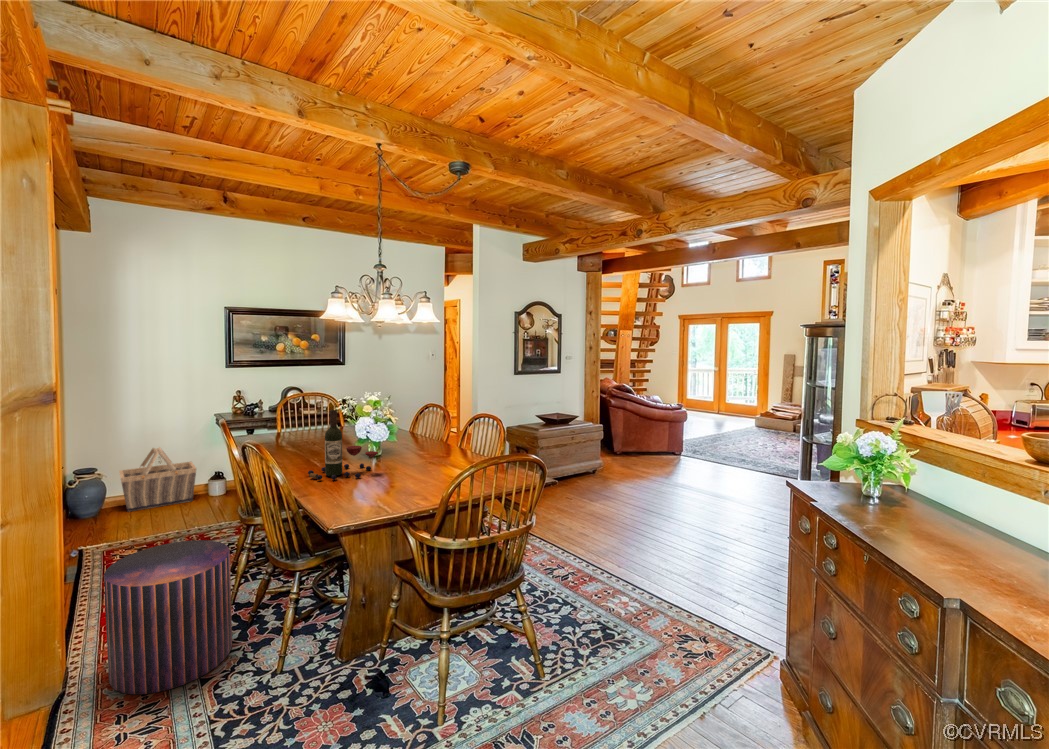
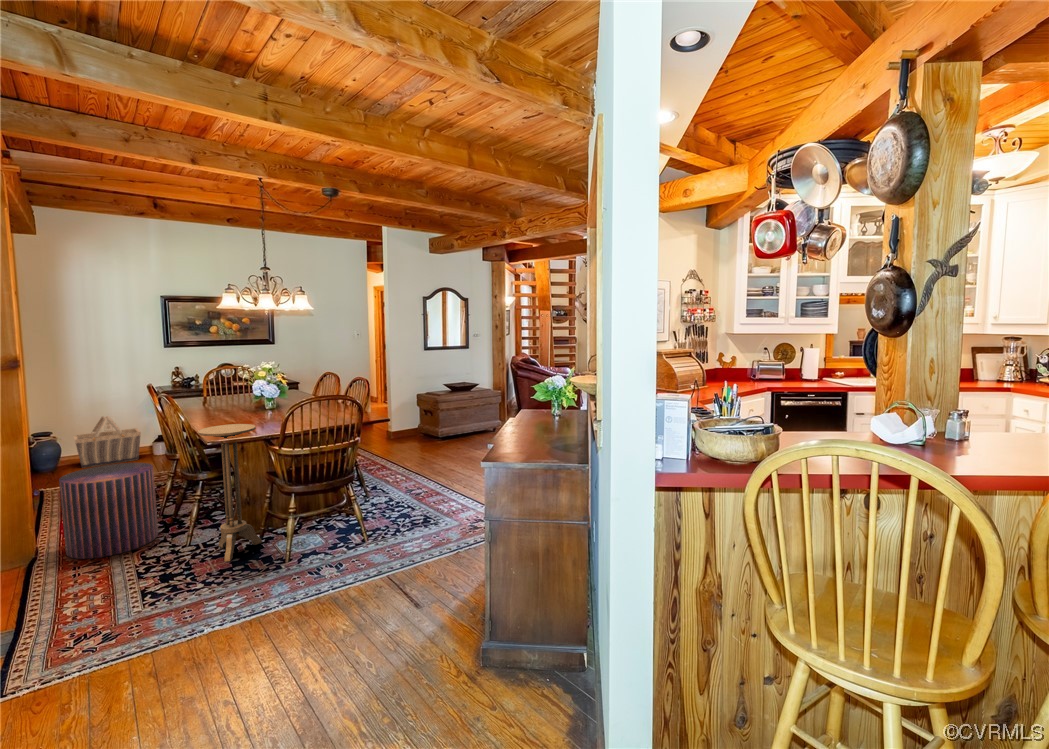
wine bottle: present [308,410,378,480] -> none [215,367,270,418]
side table: none [305,500,382,713] -> present [198,424,262,562]

